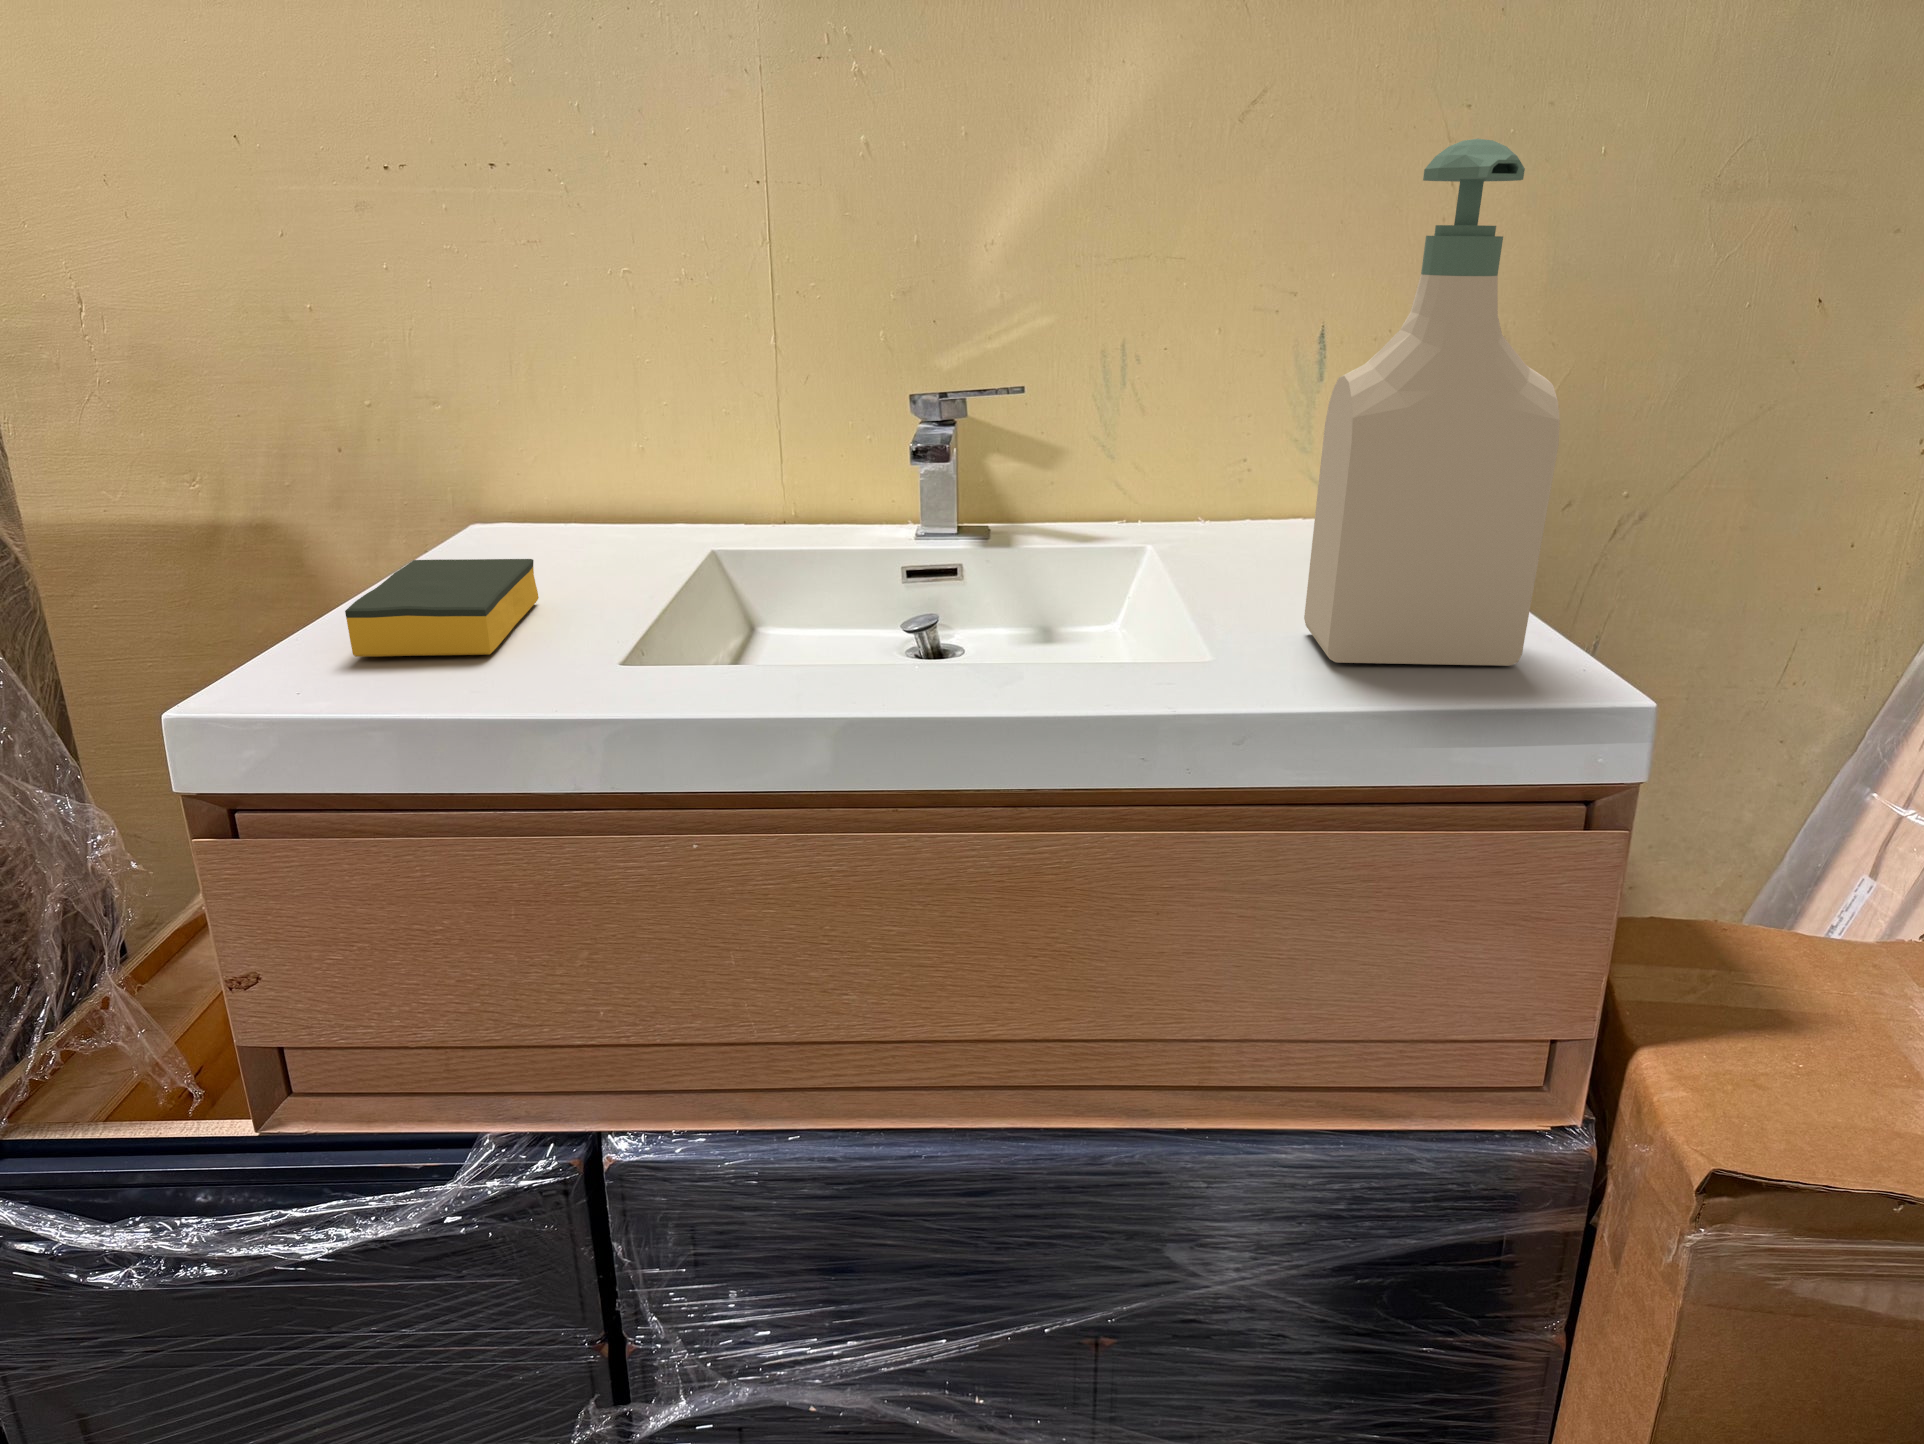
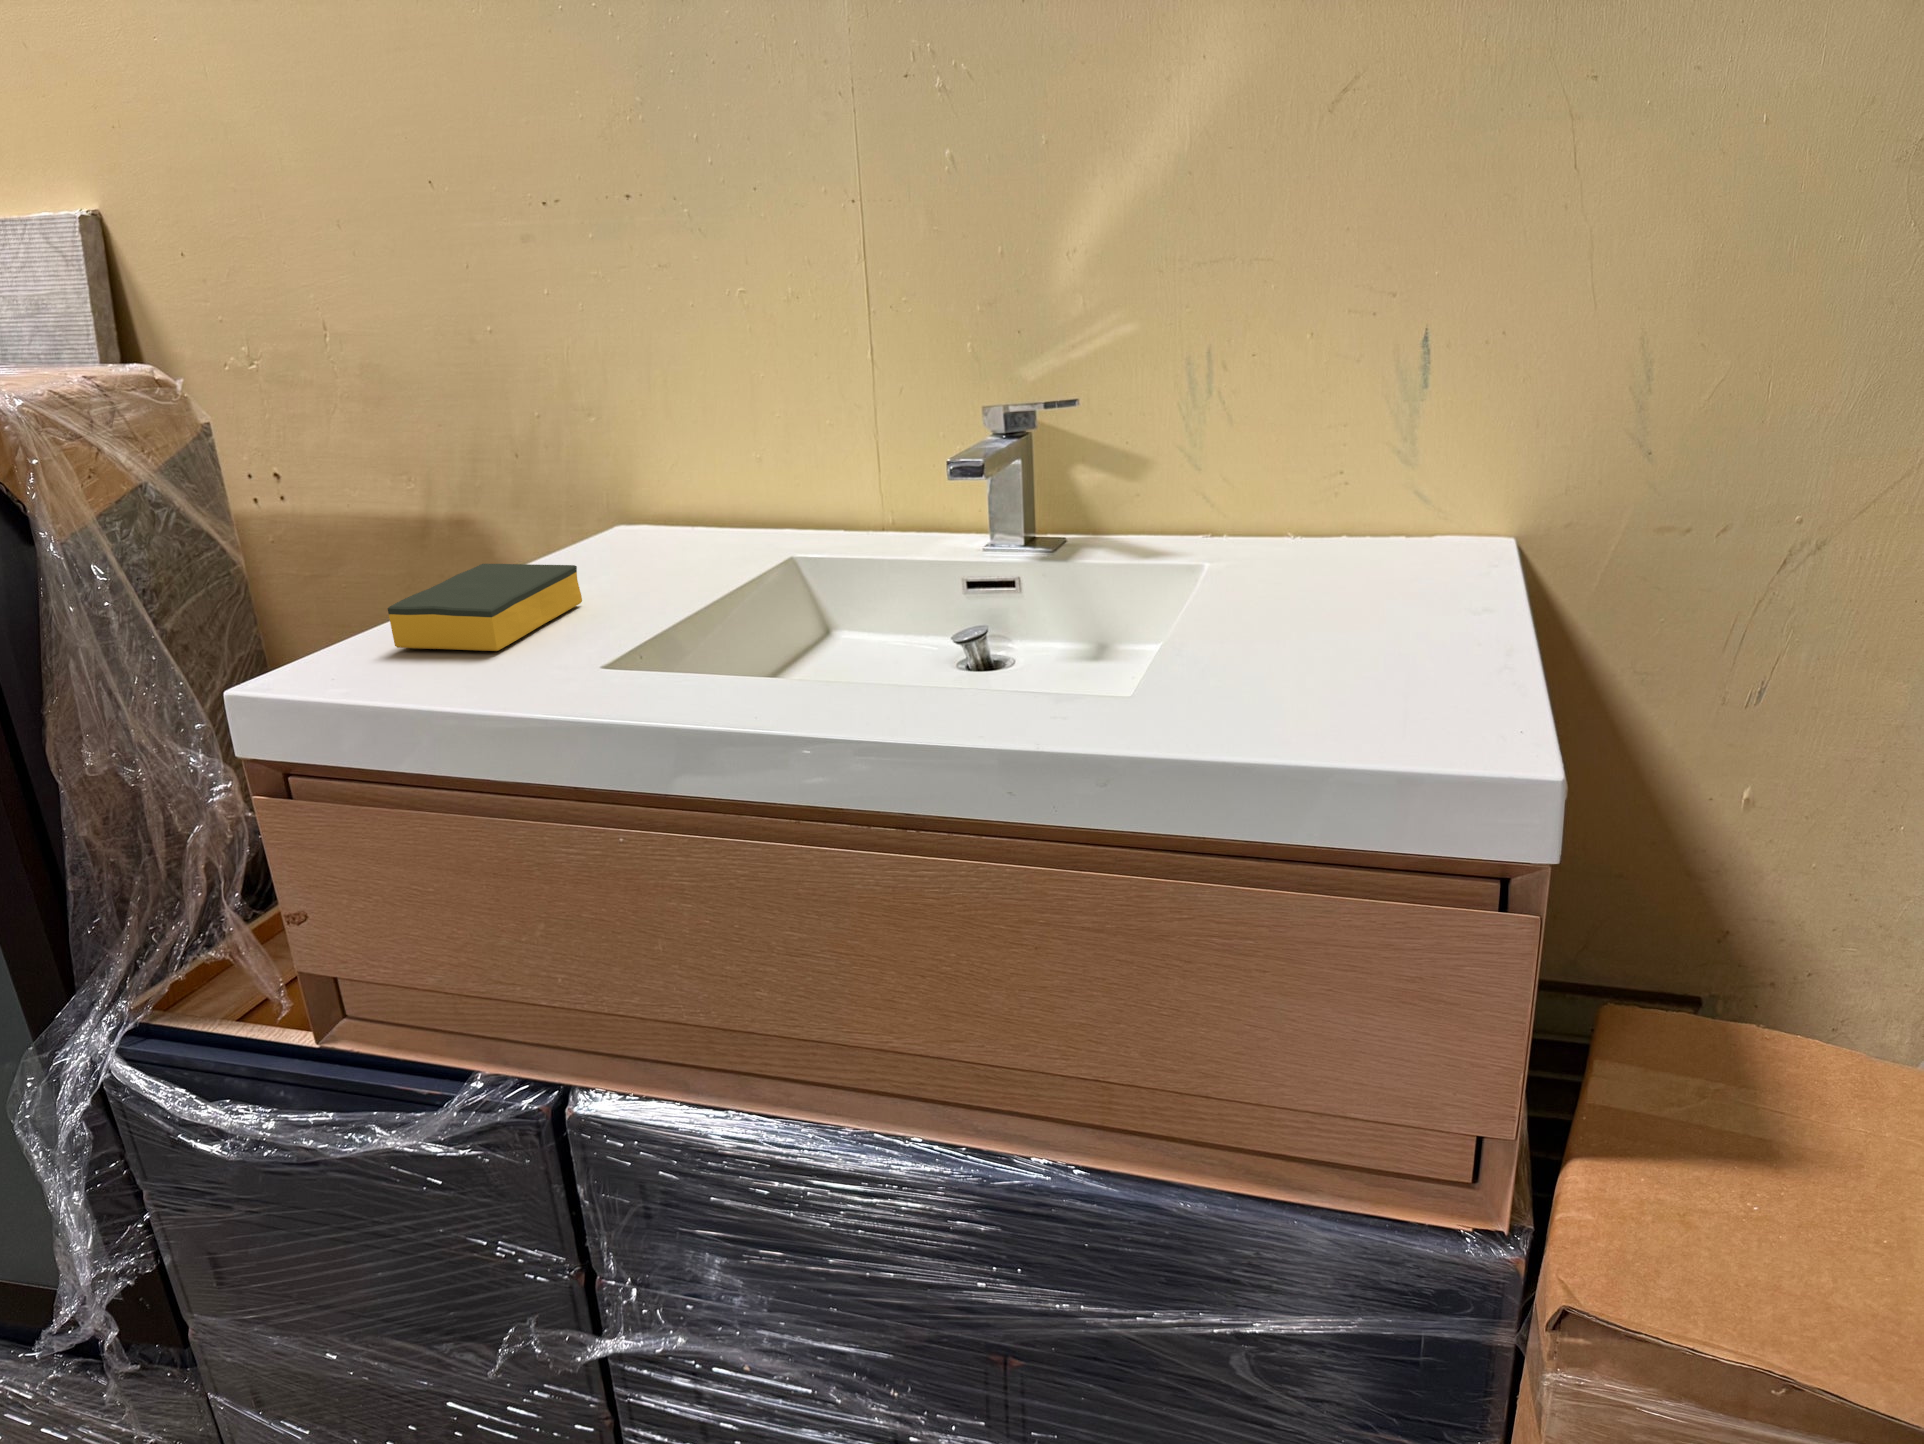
soap bottle: present [1304,139,1560,666] -> none [1226,149,1464,714]

